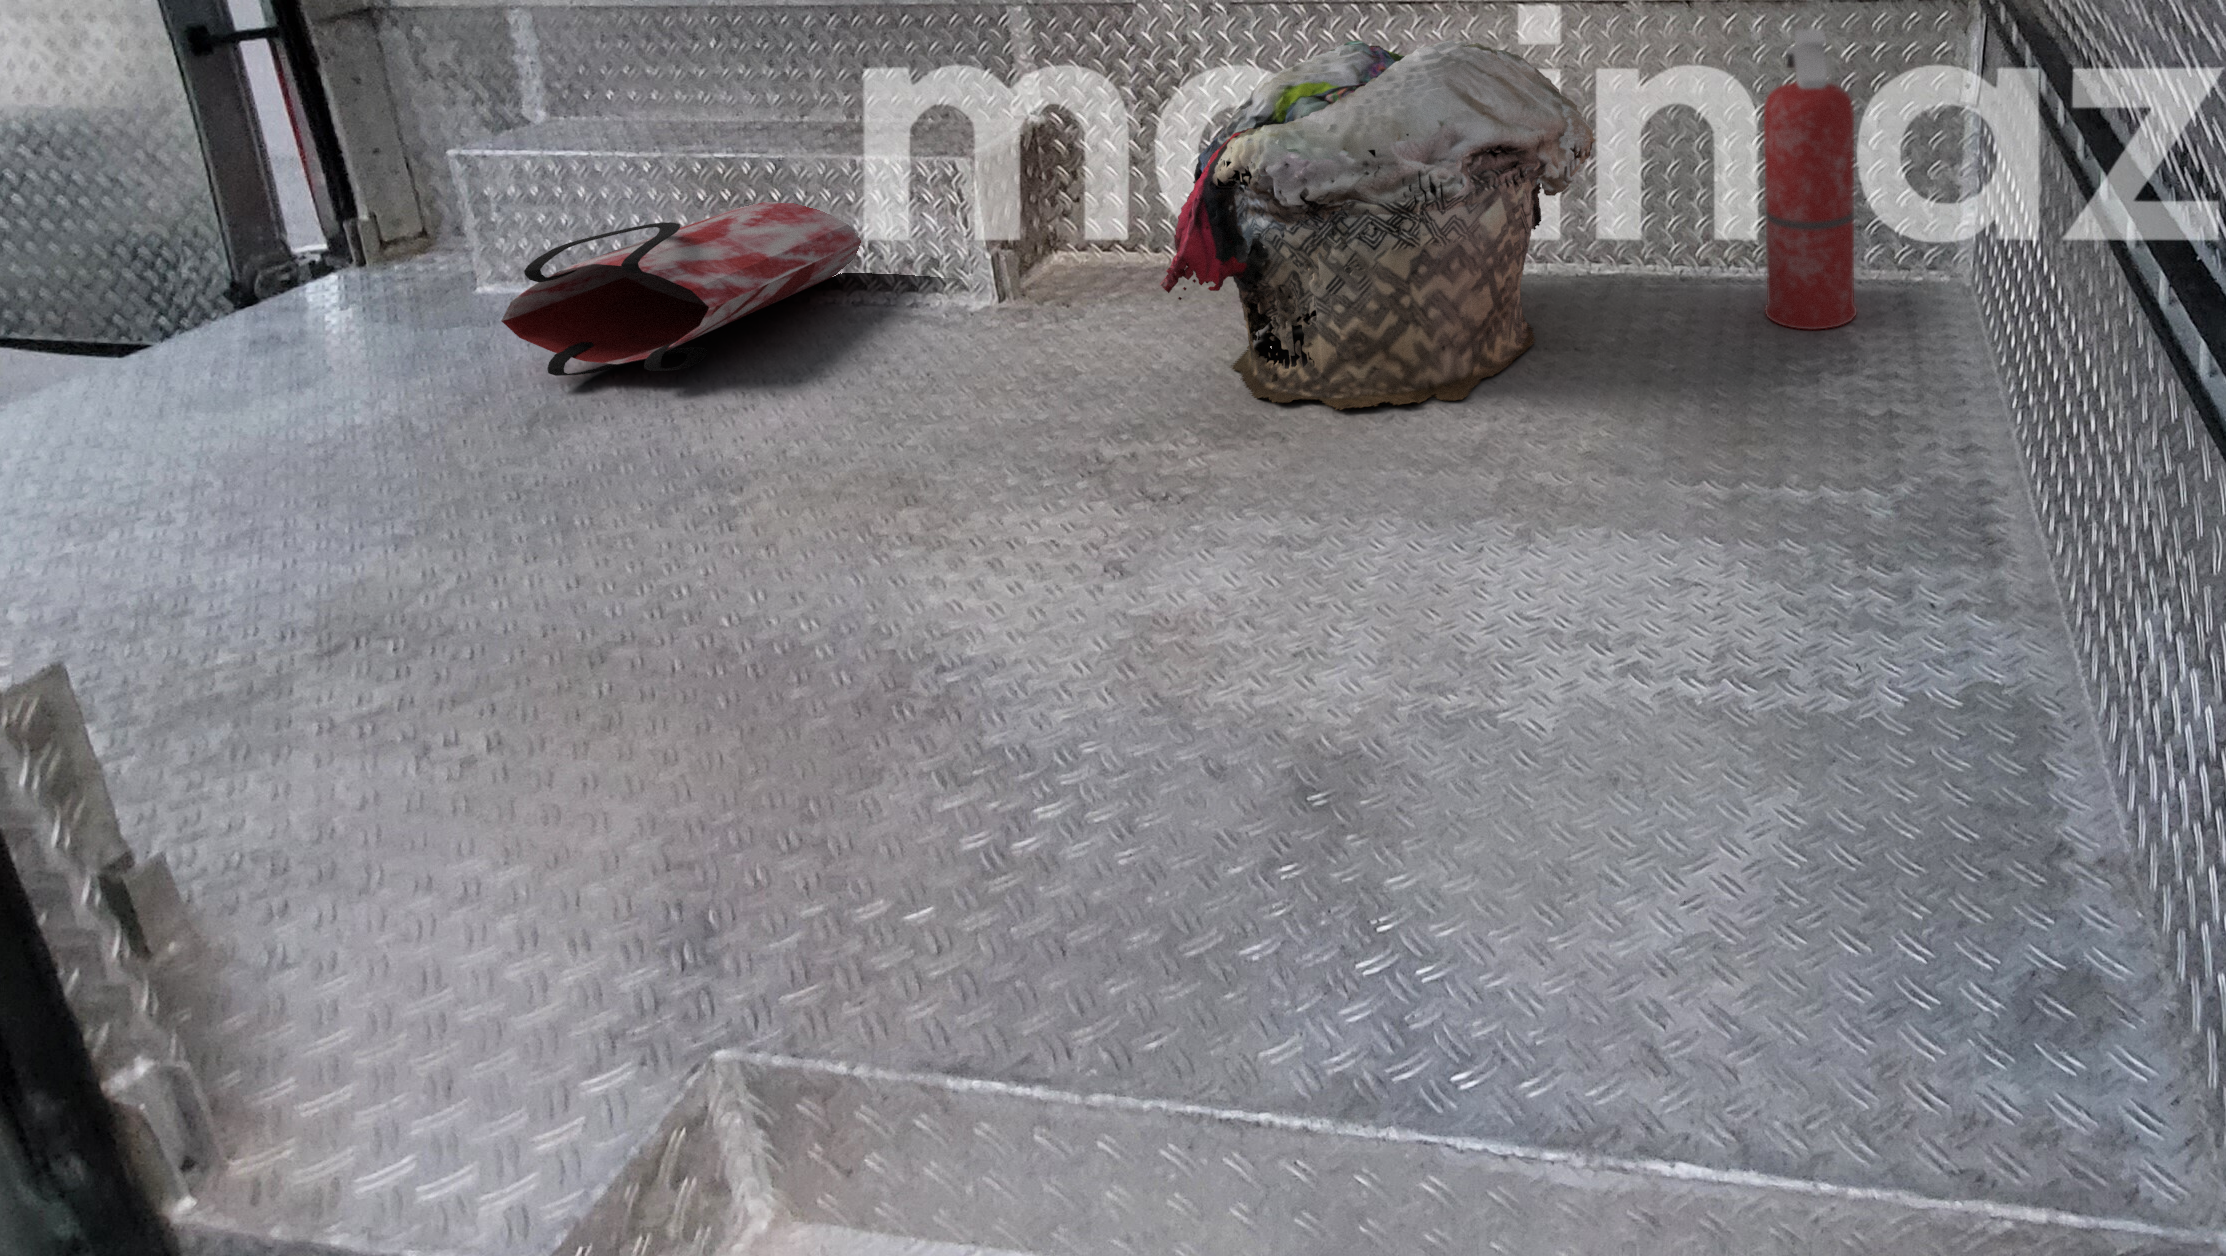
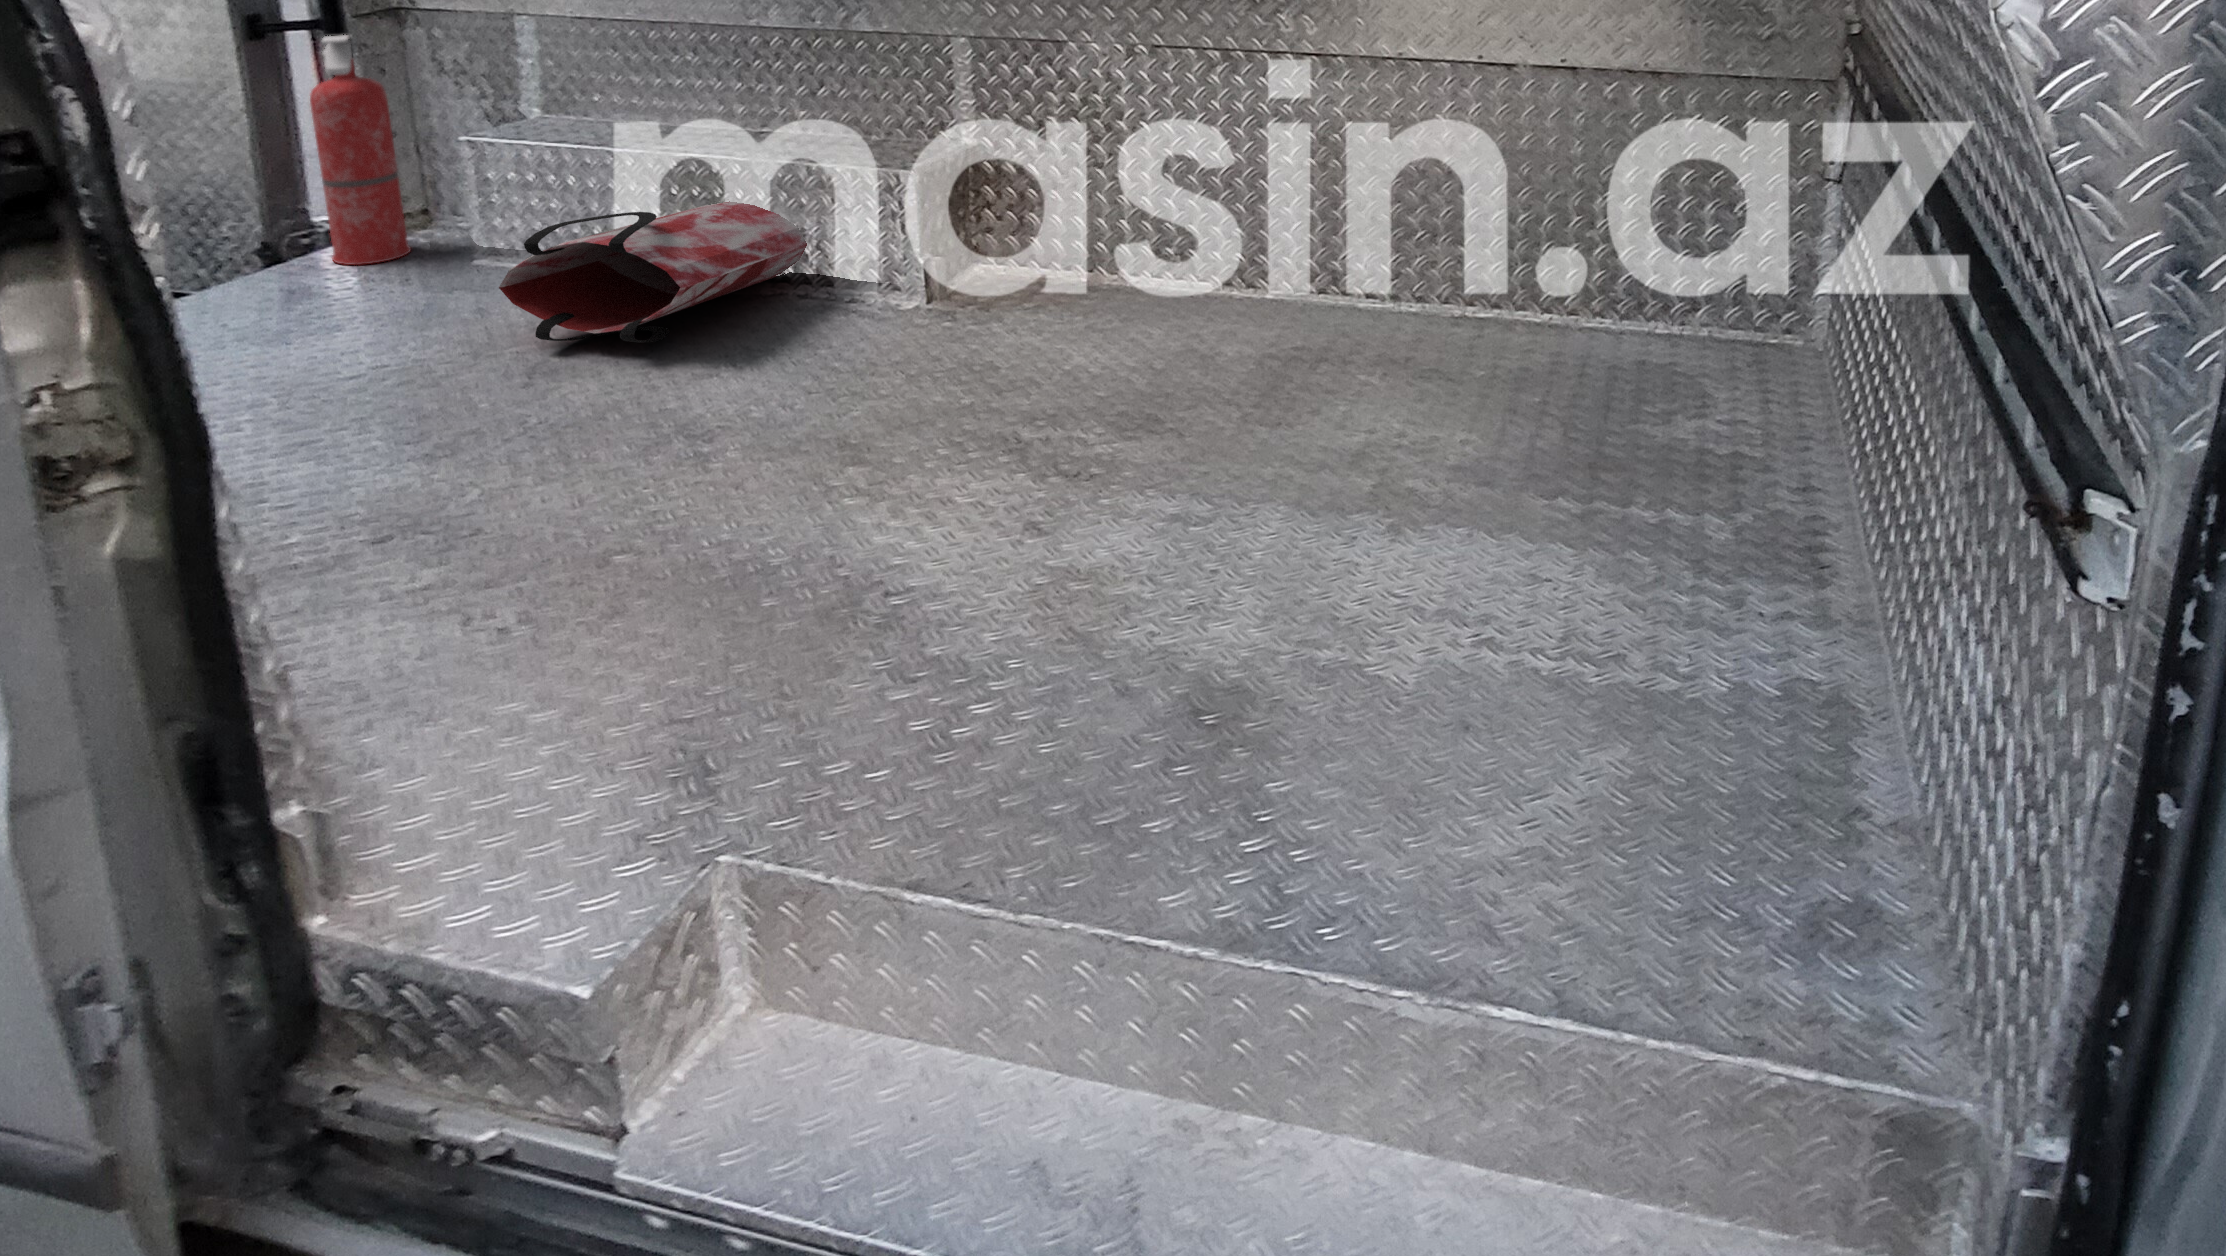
fire extinguisher: present [1764,29,1857,330] -> present [310,35,411,265]
laundry basket: present [1160,40,1595,410] -> none [1079,88,1486,422]

